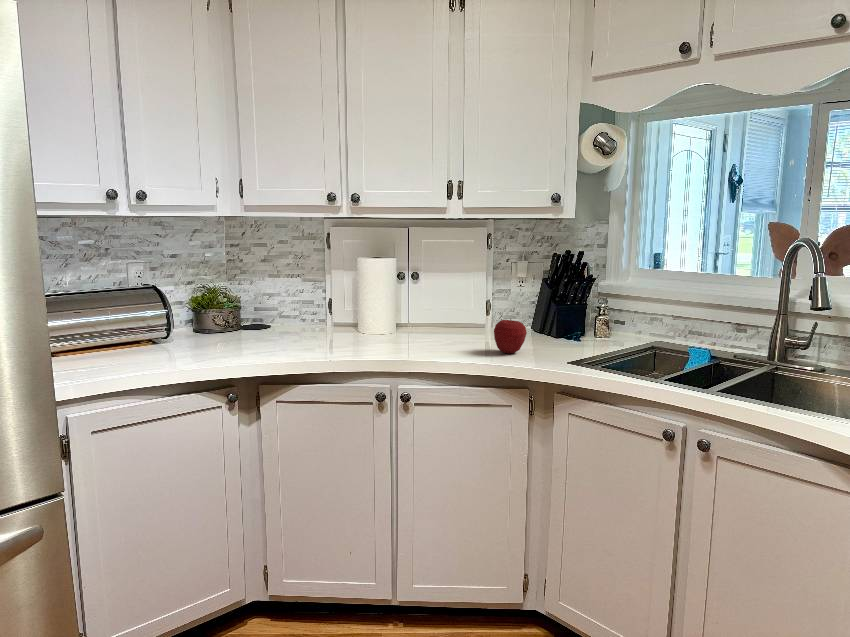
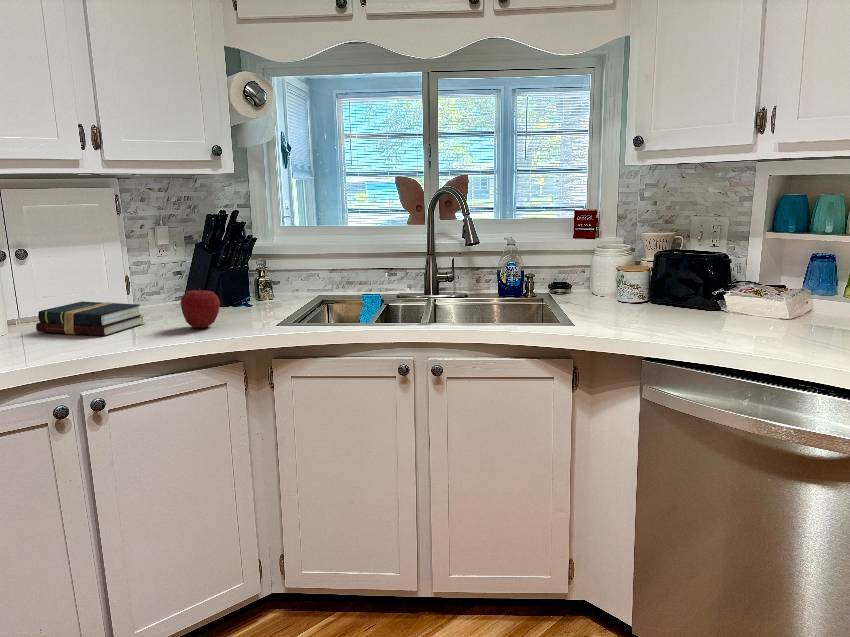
hardback book: none [406,317,479,346] -> present [36,301,145,336]

